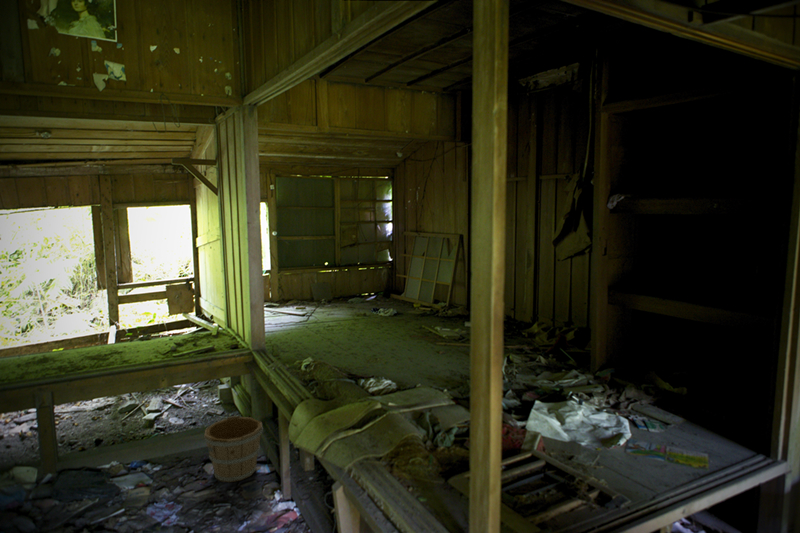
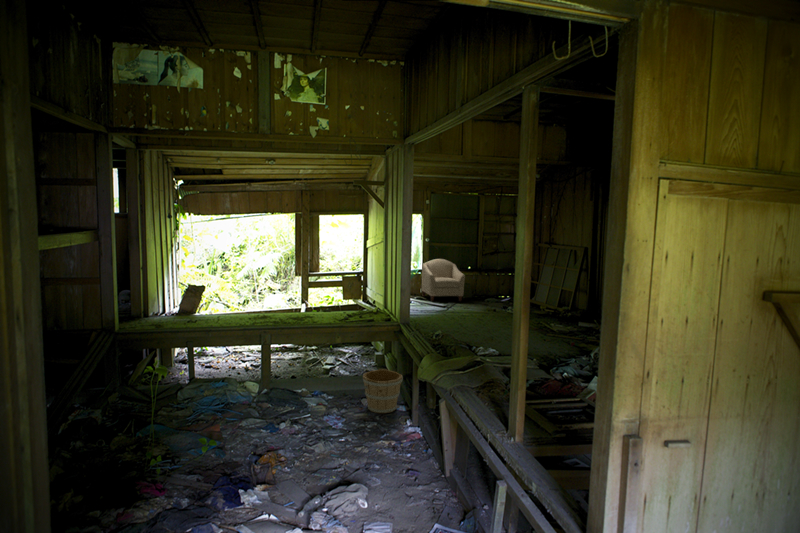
chair: none [272,258,326,310] -> present [422,259,465,301]

